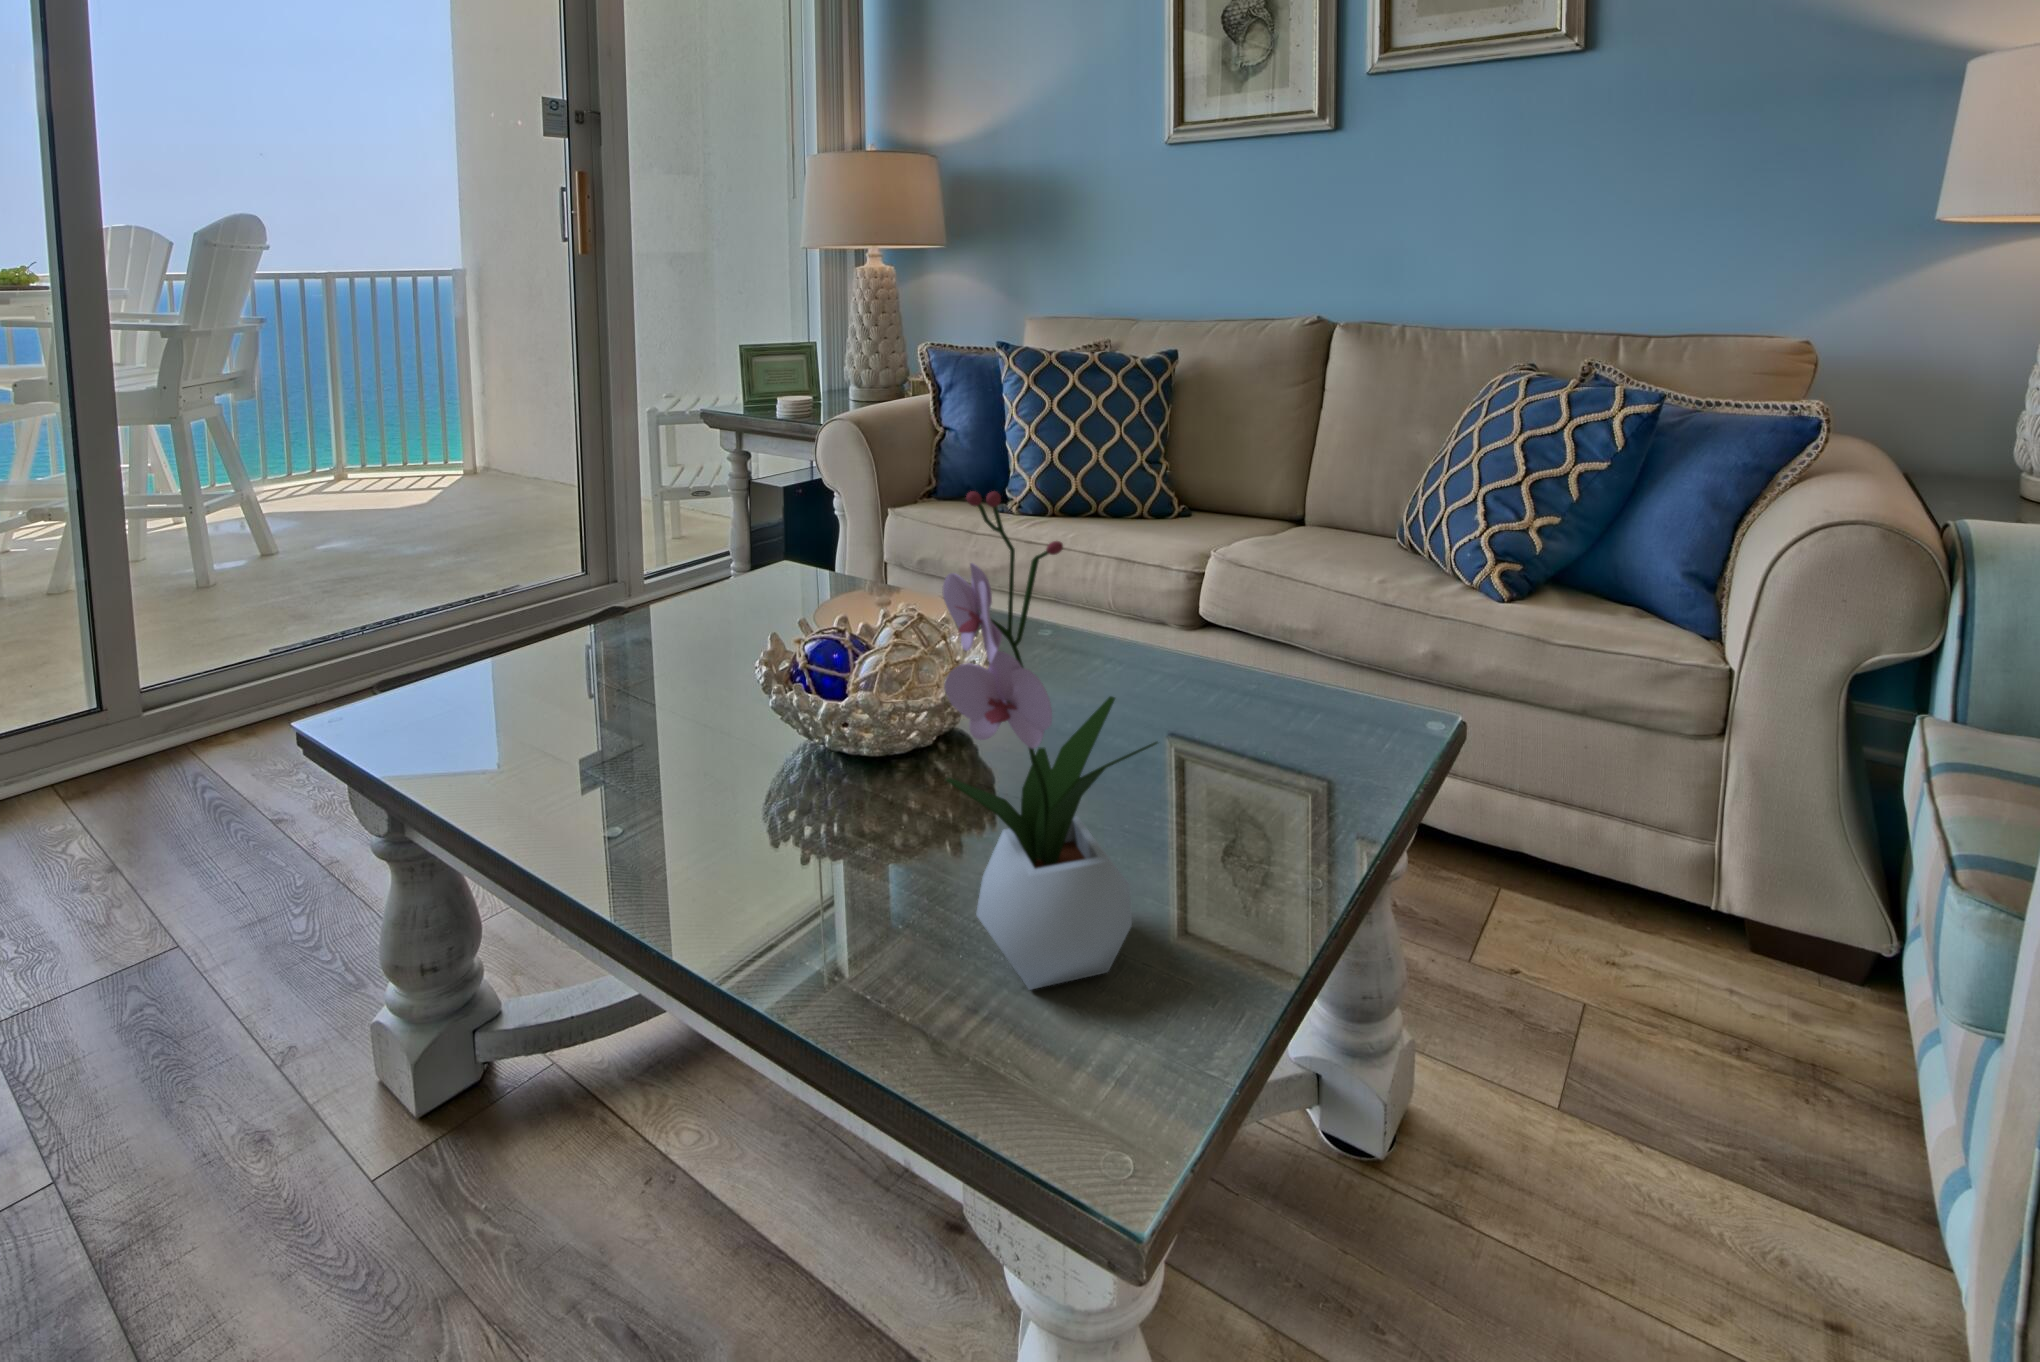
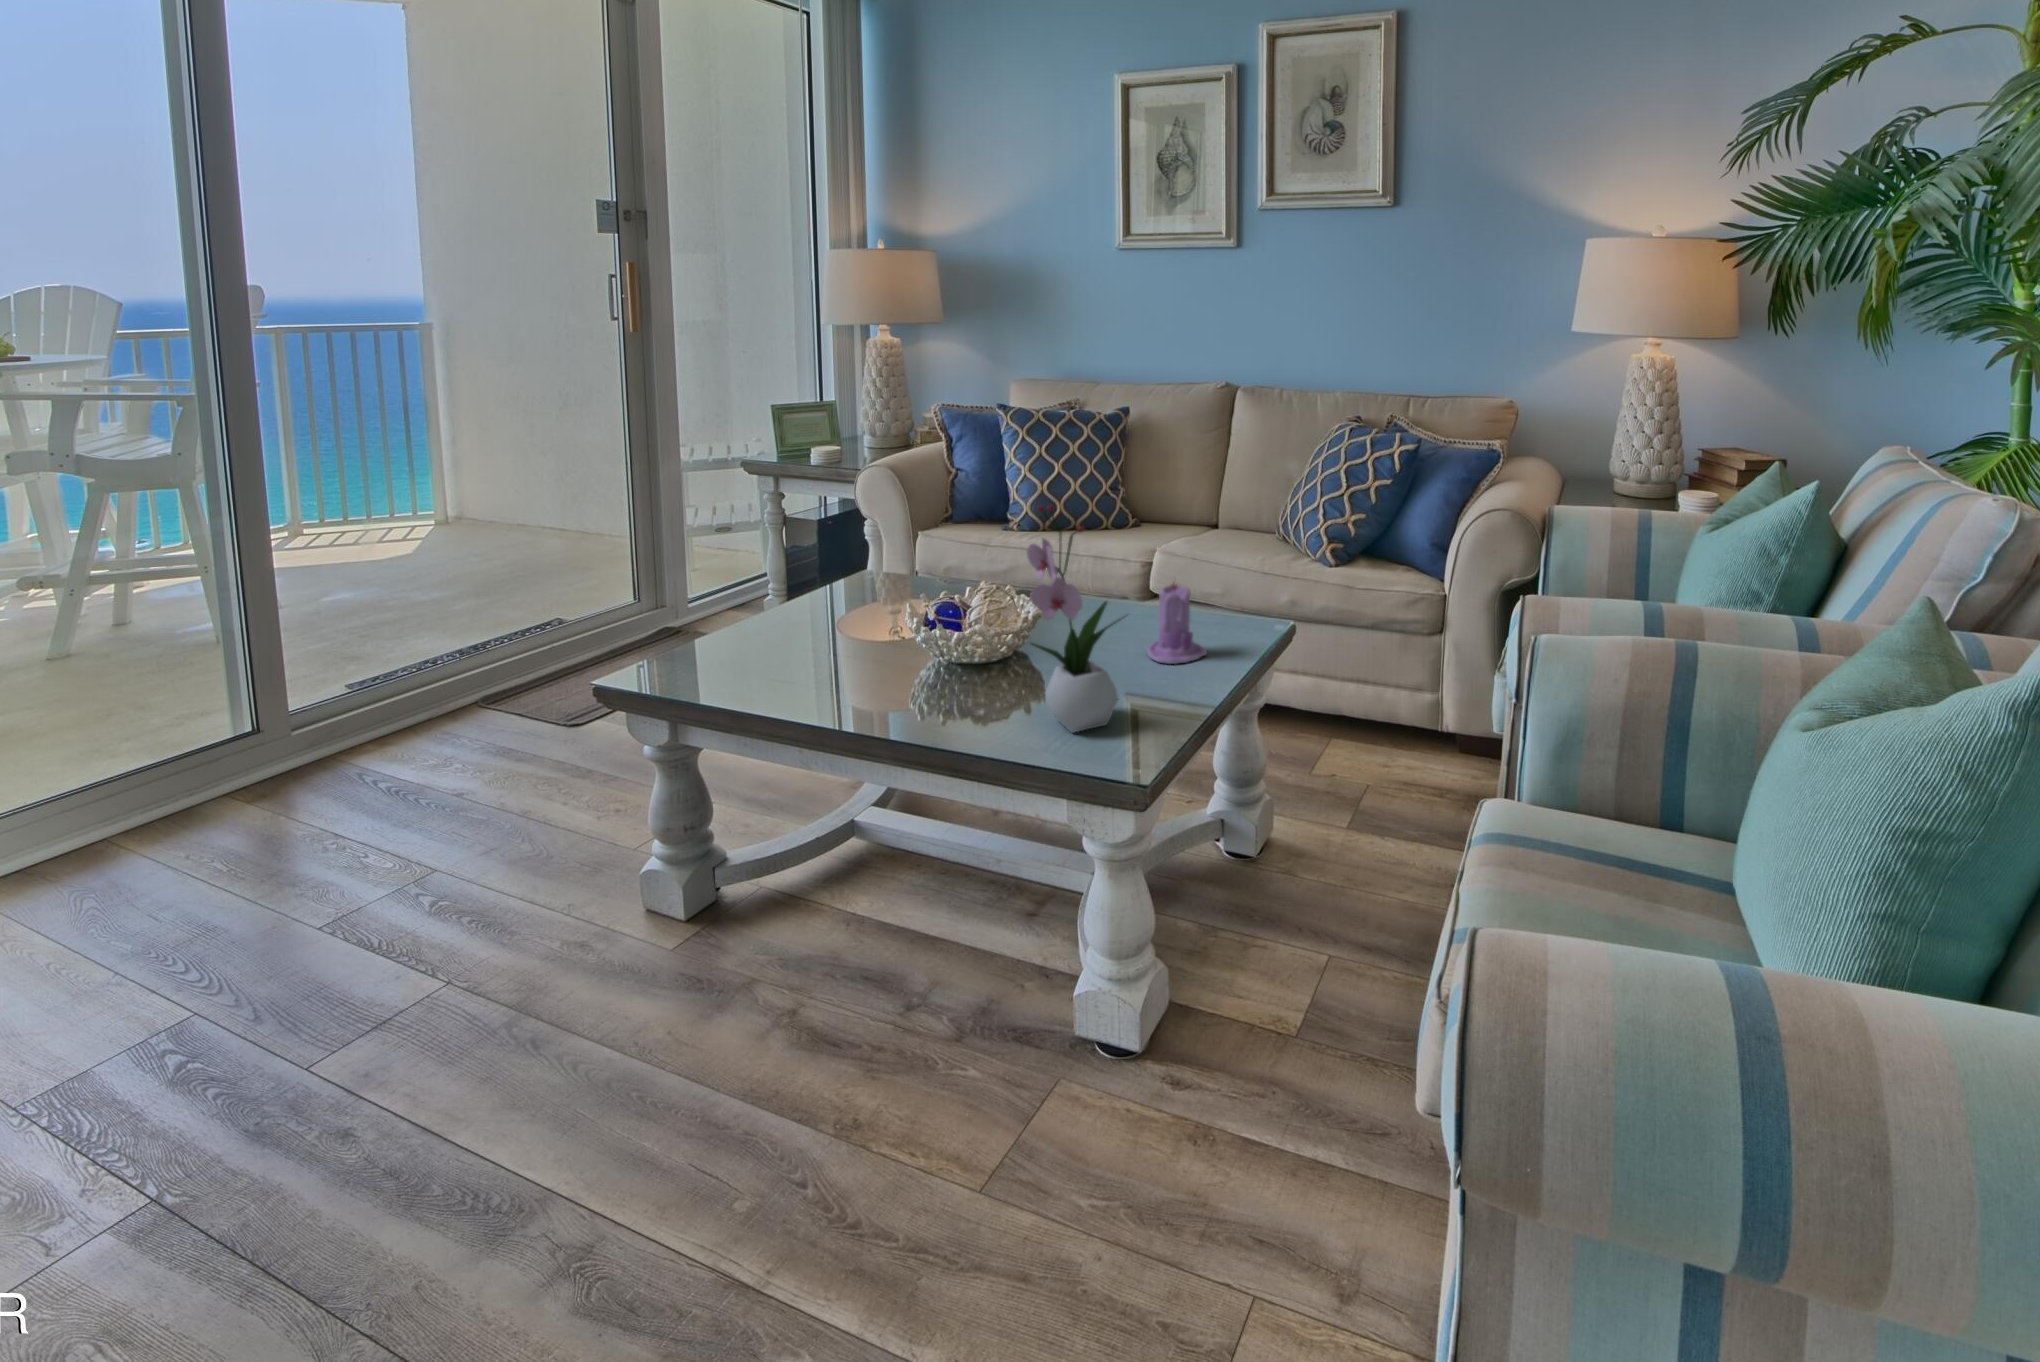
candle: none [1195,631,1315,801] -> present [1146,582,1207,664]

